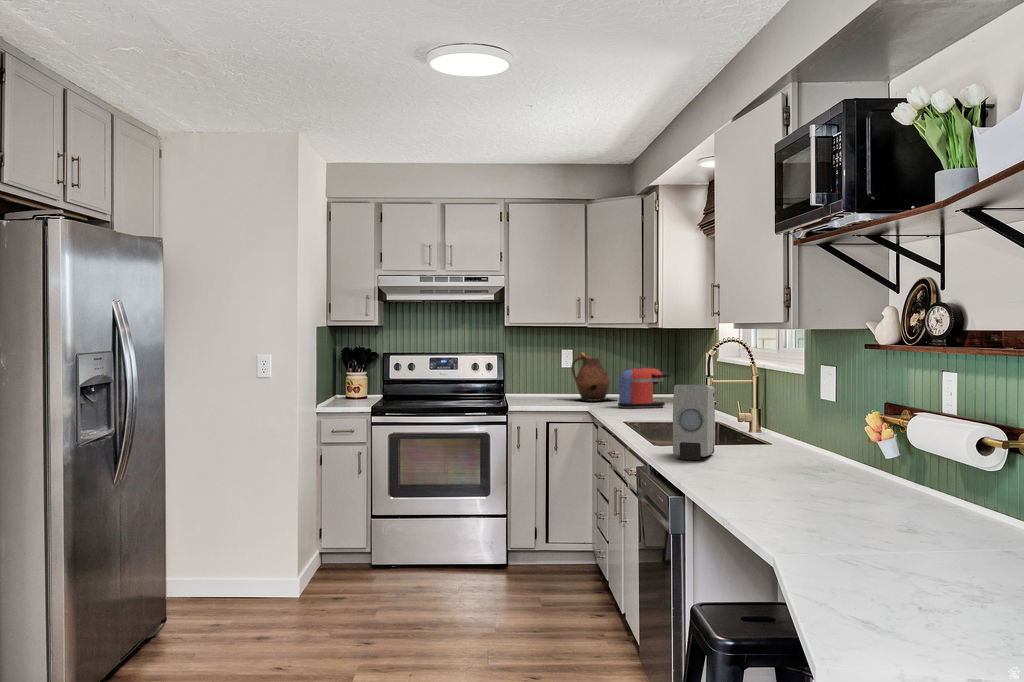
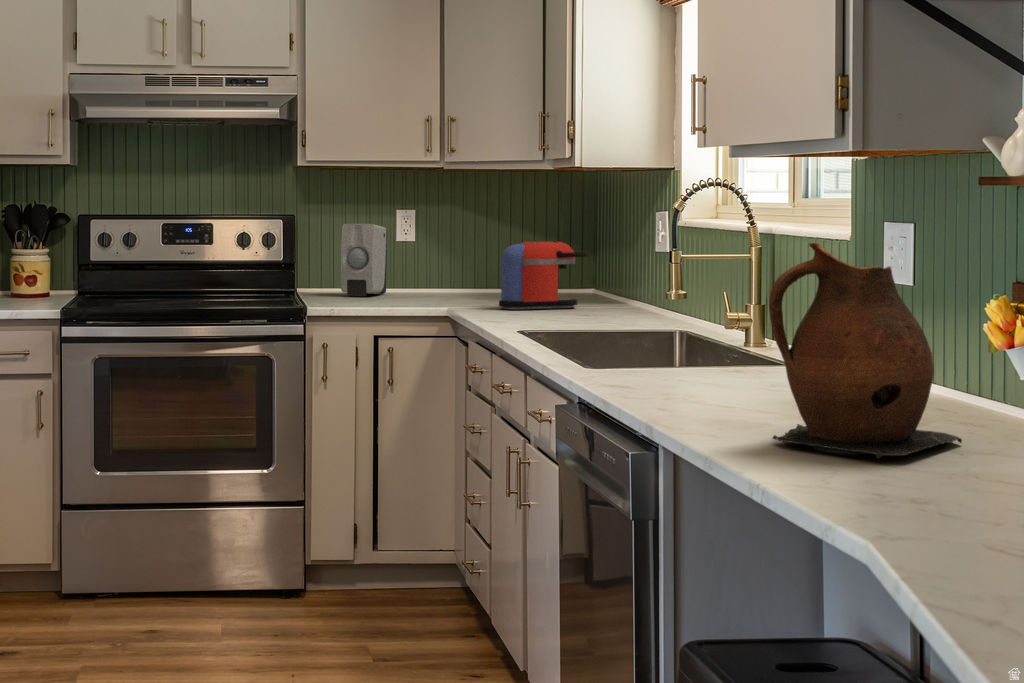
ceramic pitcher: present [571,352,613,401] -> present [769,243,962,459]
soap dispenser: present [673,385,715,460] -> present [341,224,387,296]

